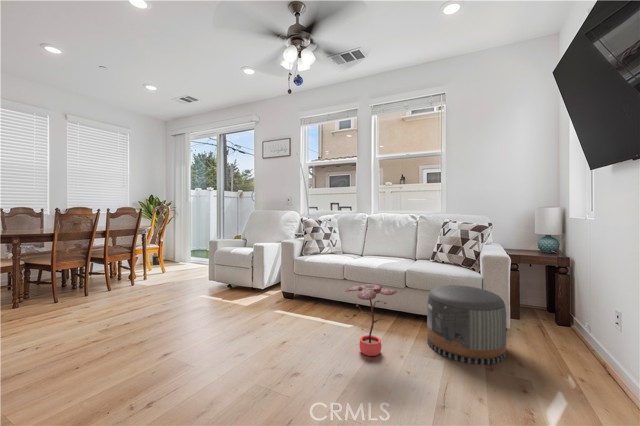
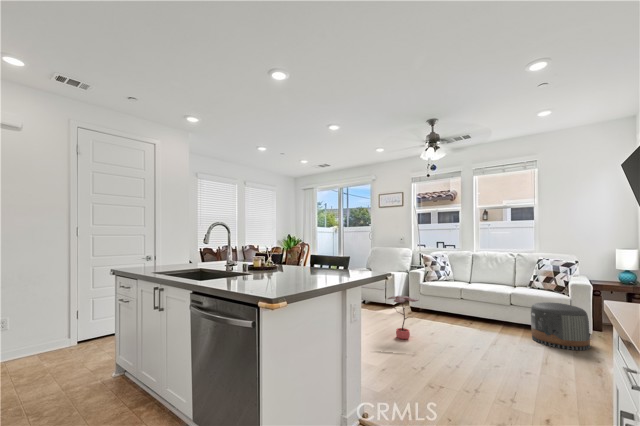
potted plant: present [346,284,397,356] -> present [388,296,418,339]

